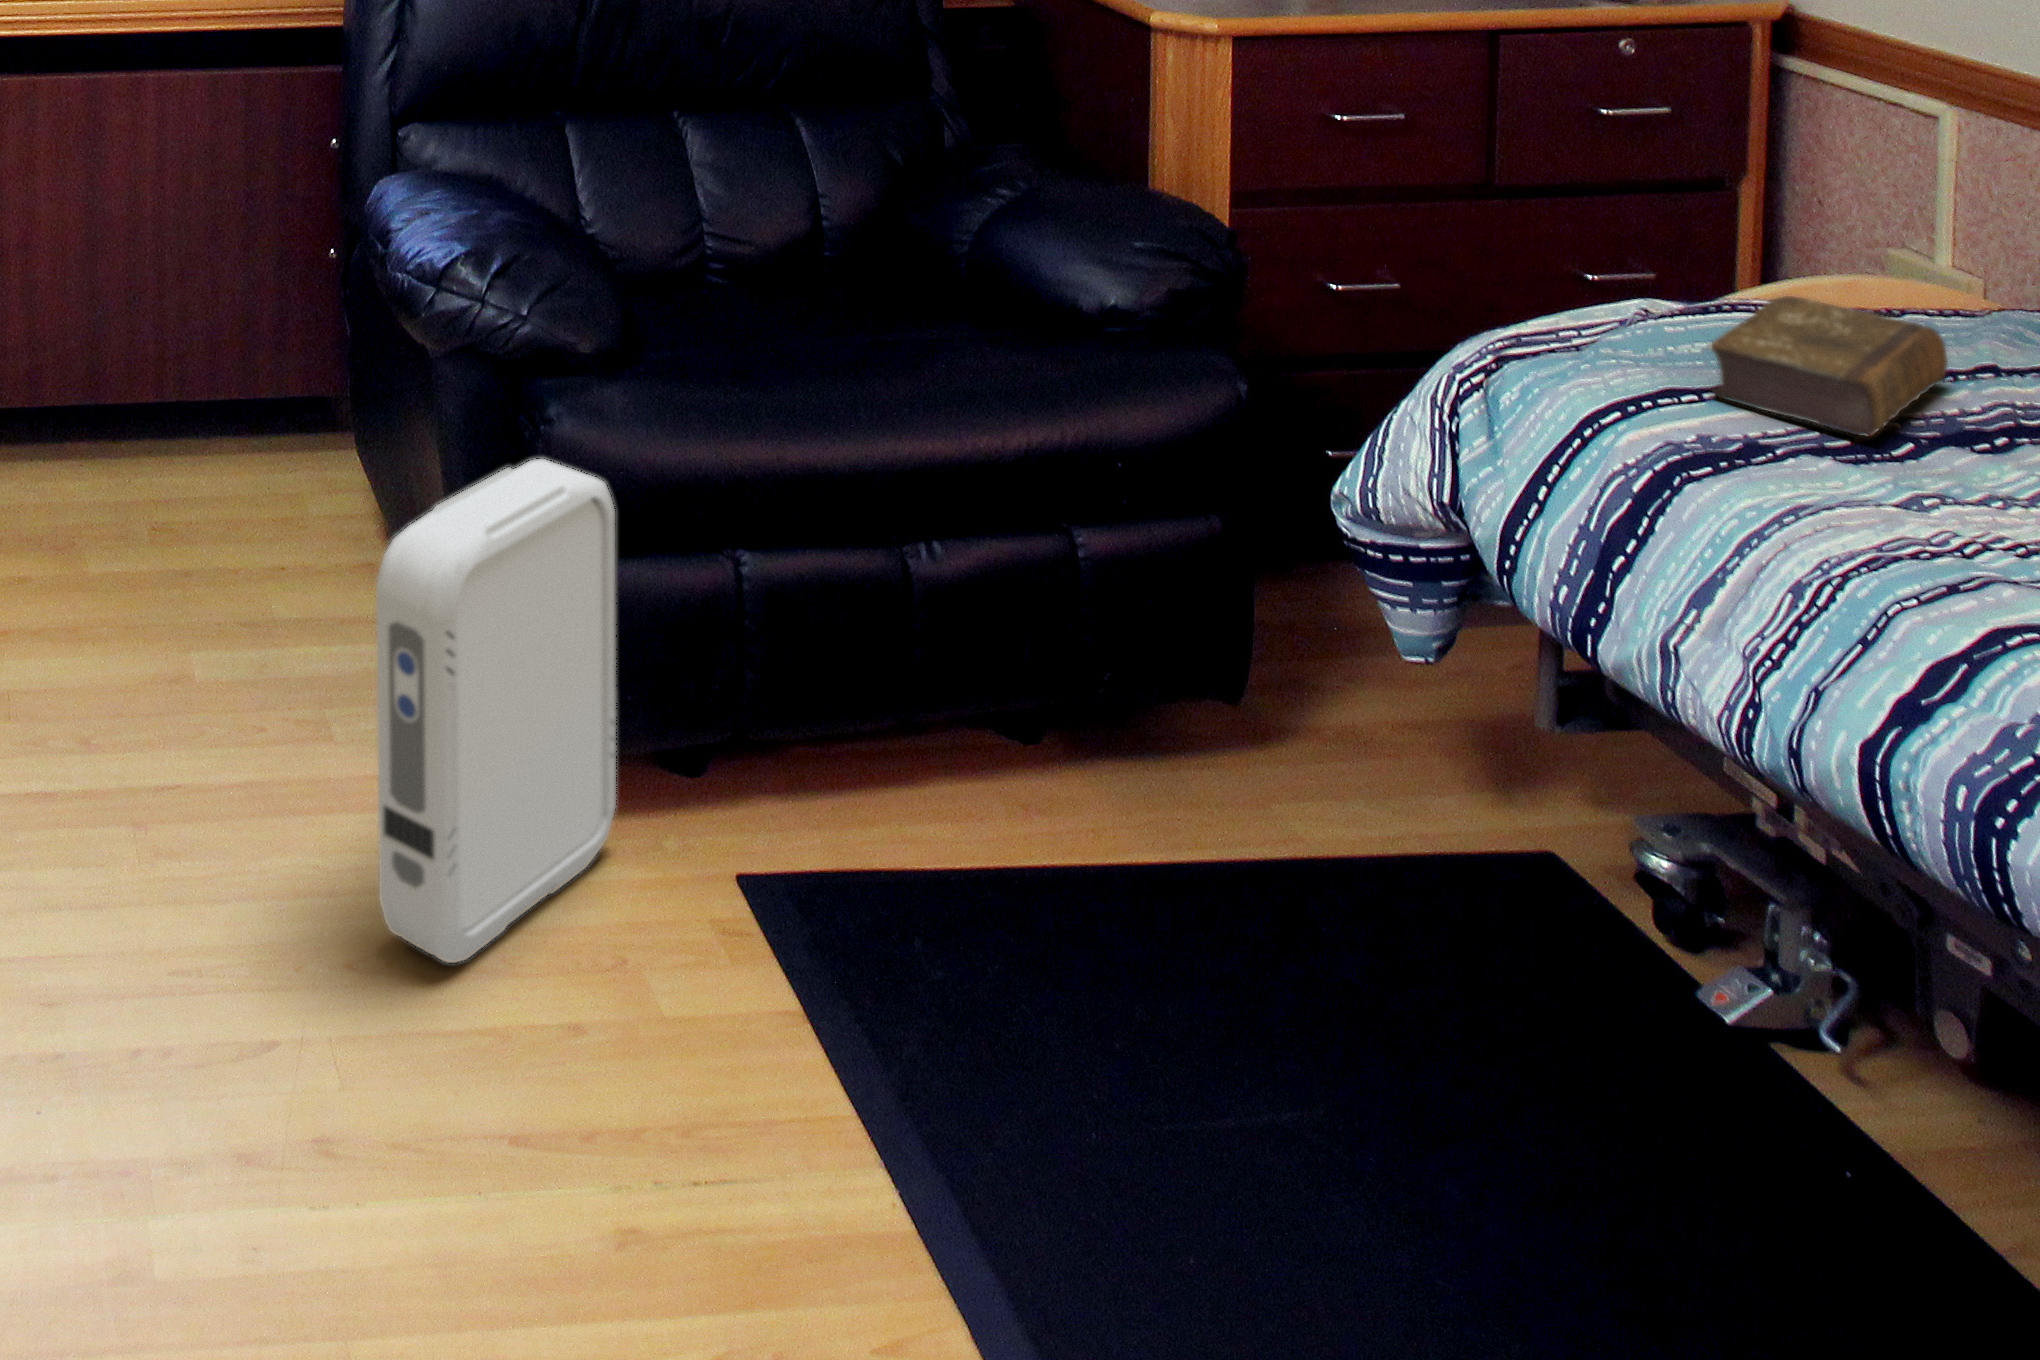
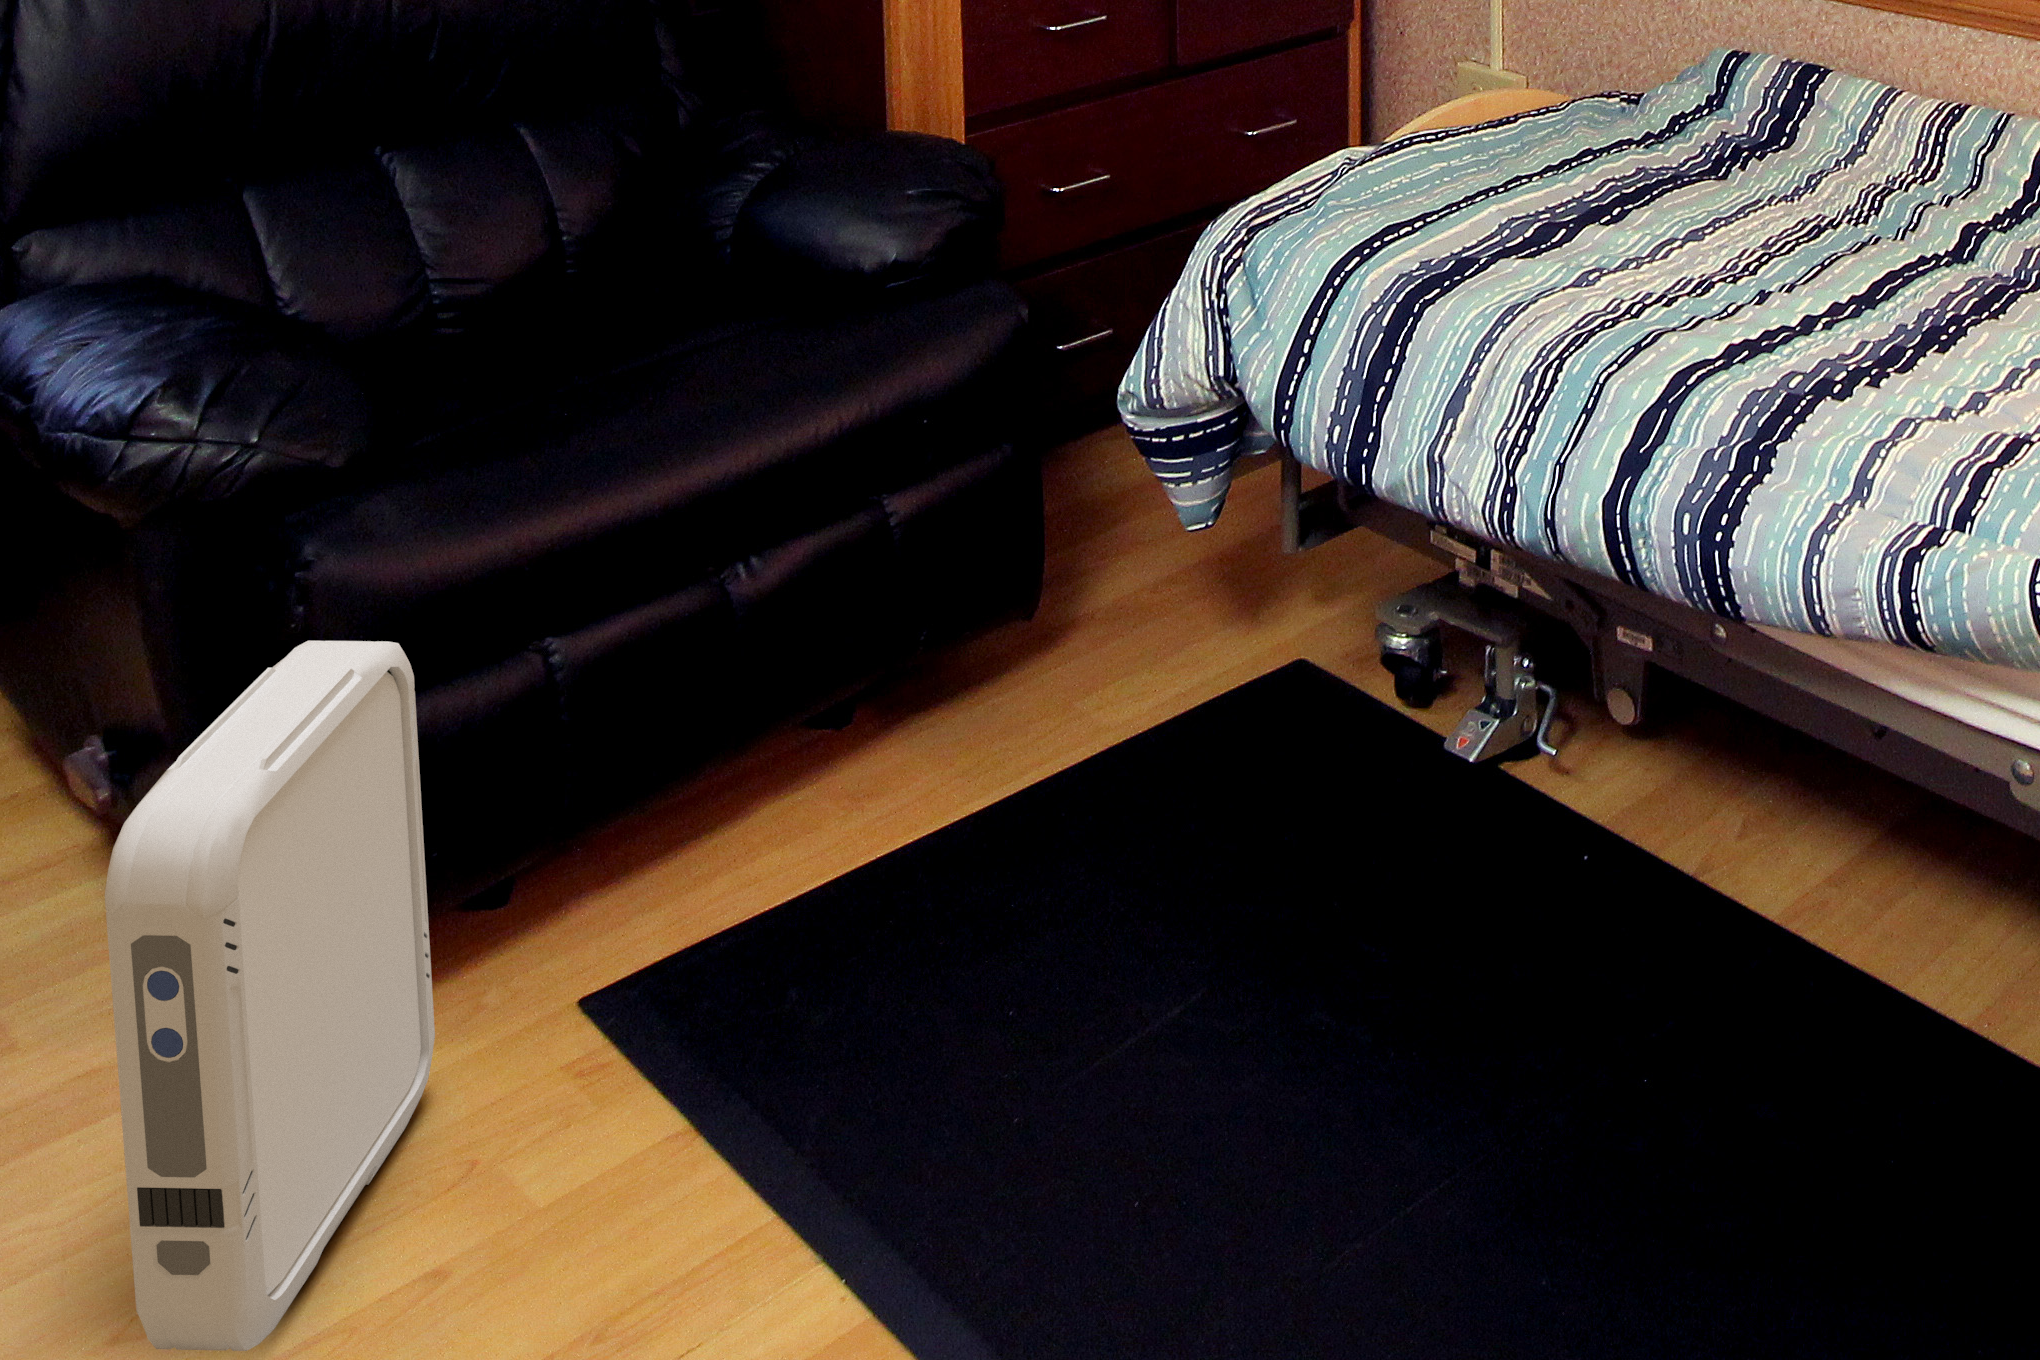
book: present [1710,296,1948,437] -> none [1419,124,1566,233]

